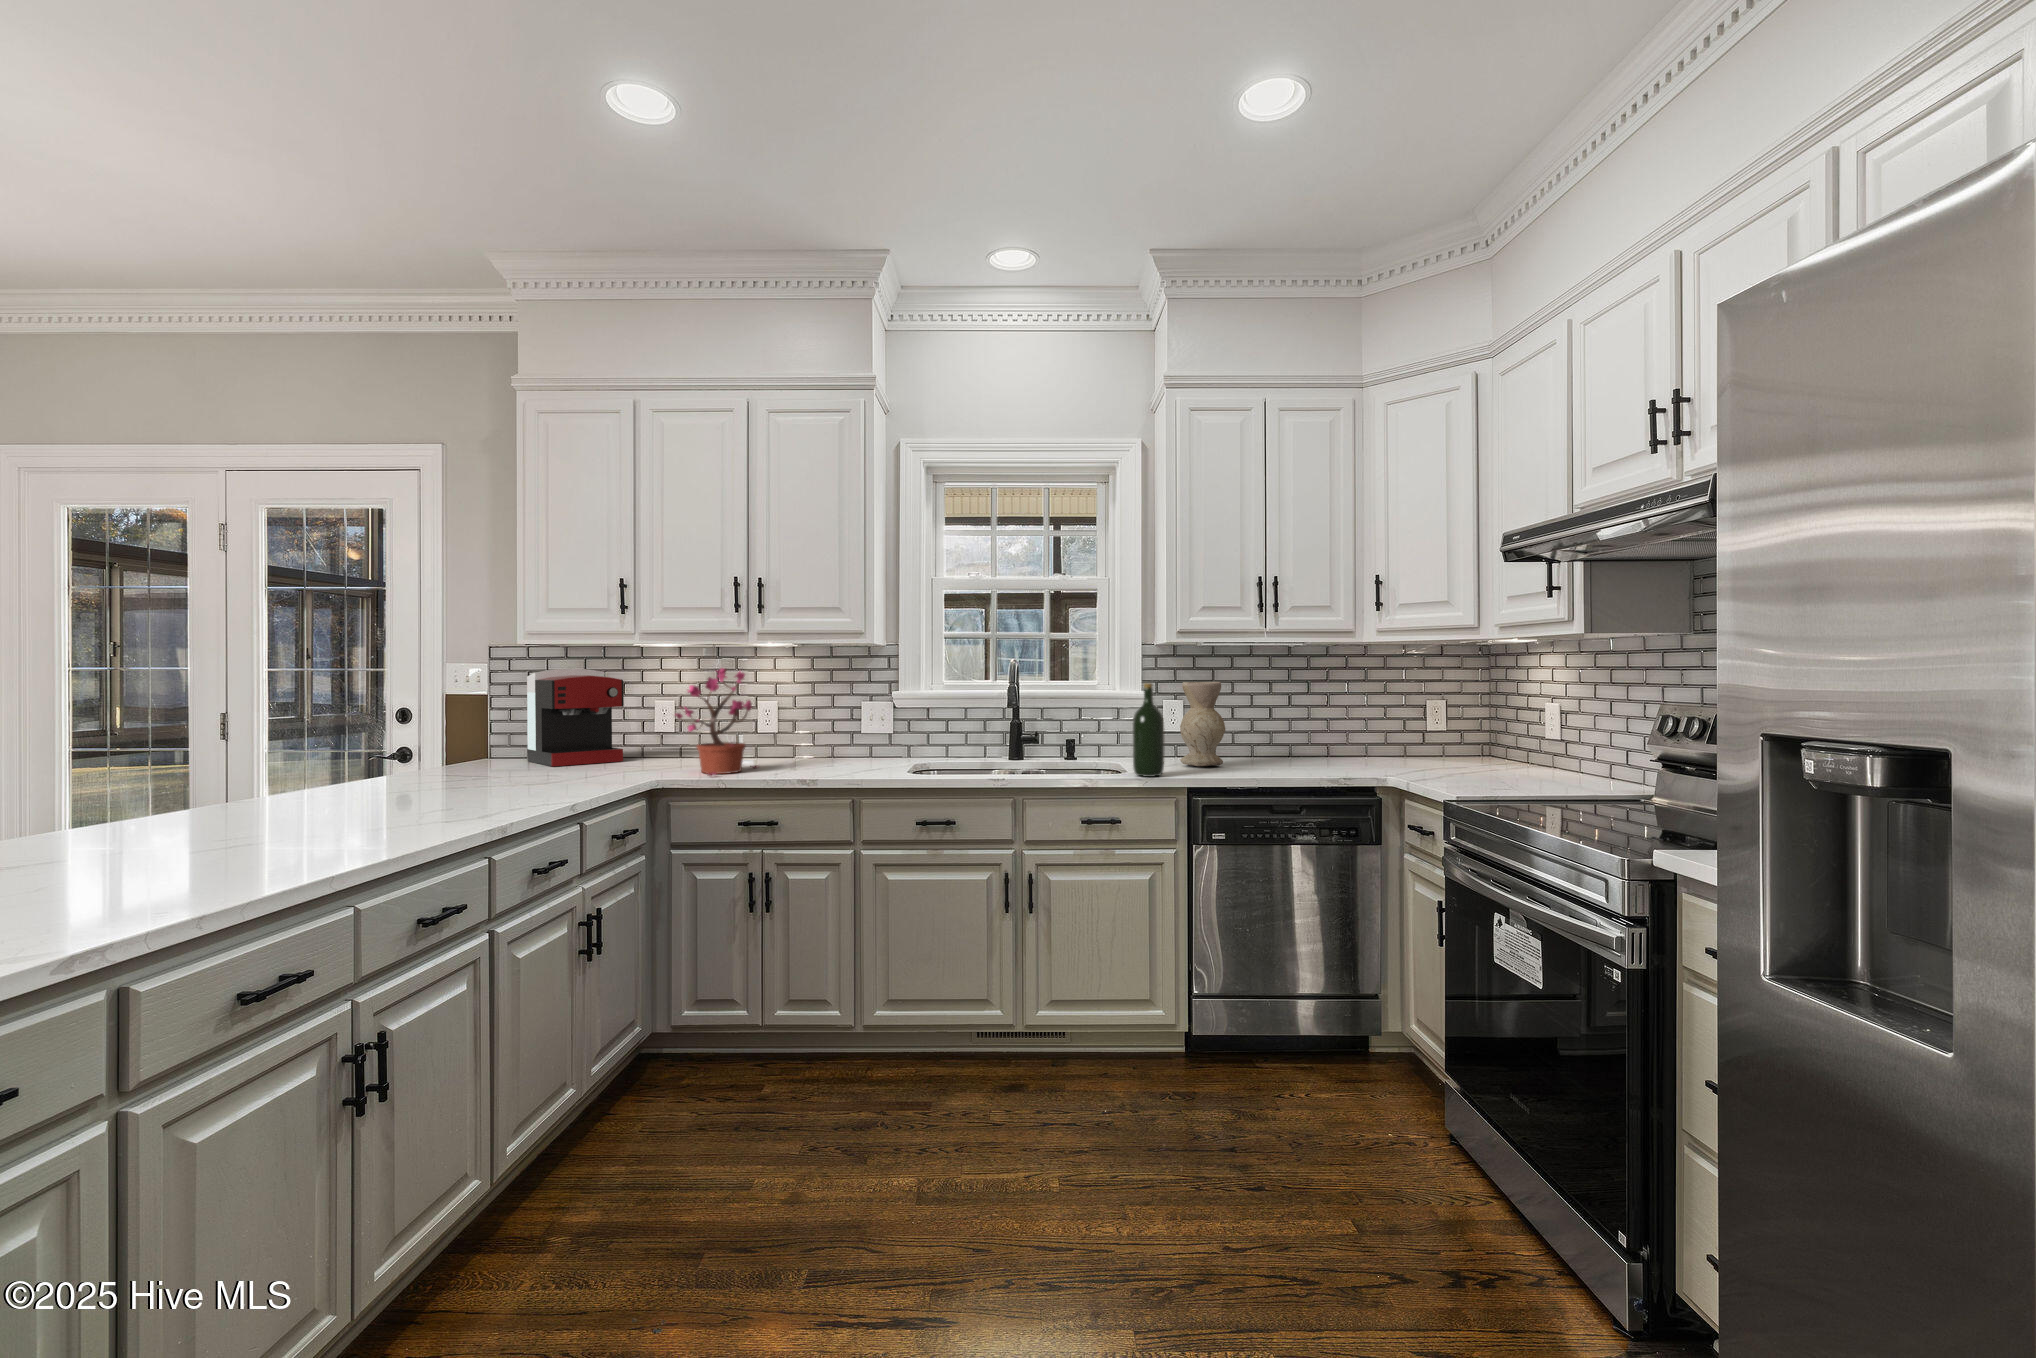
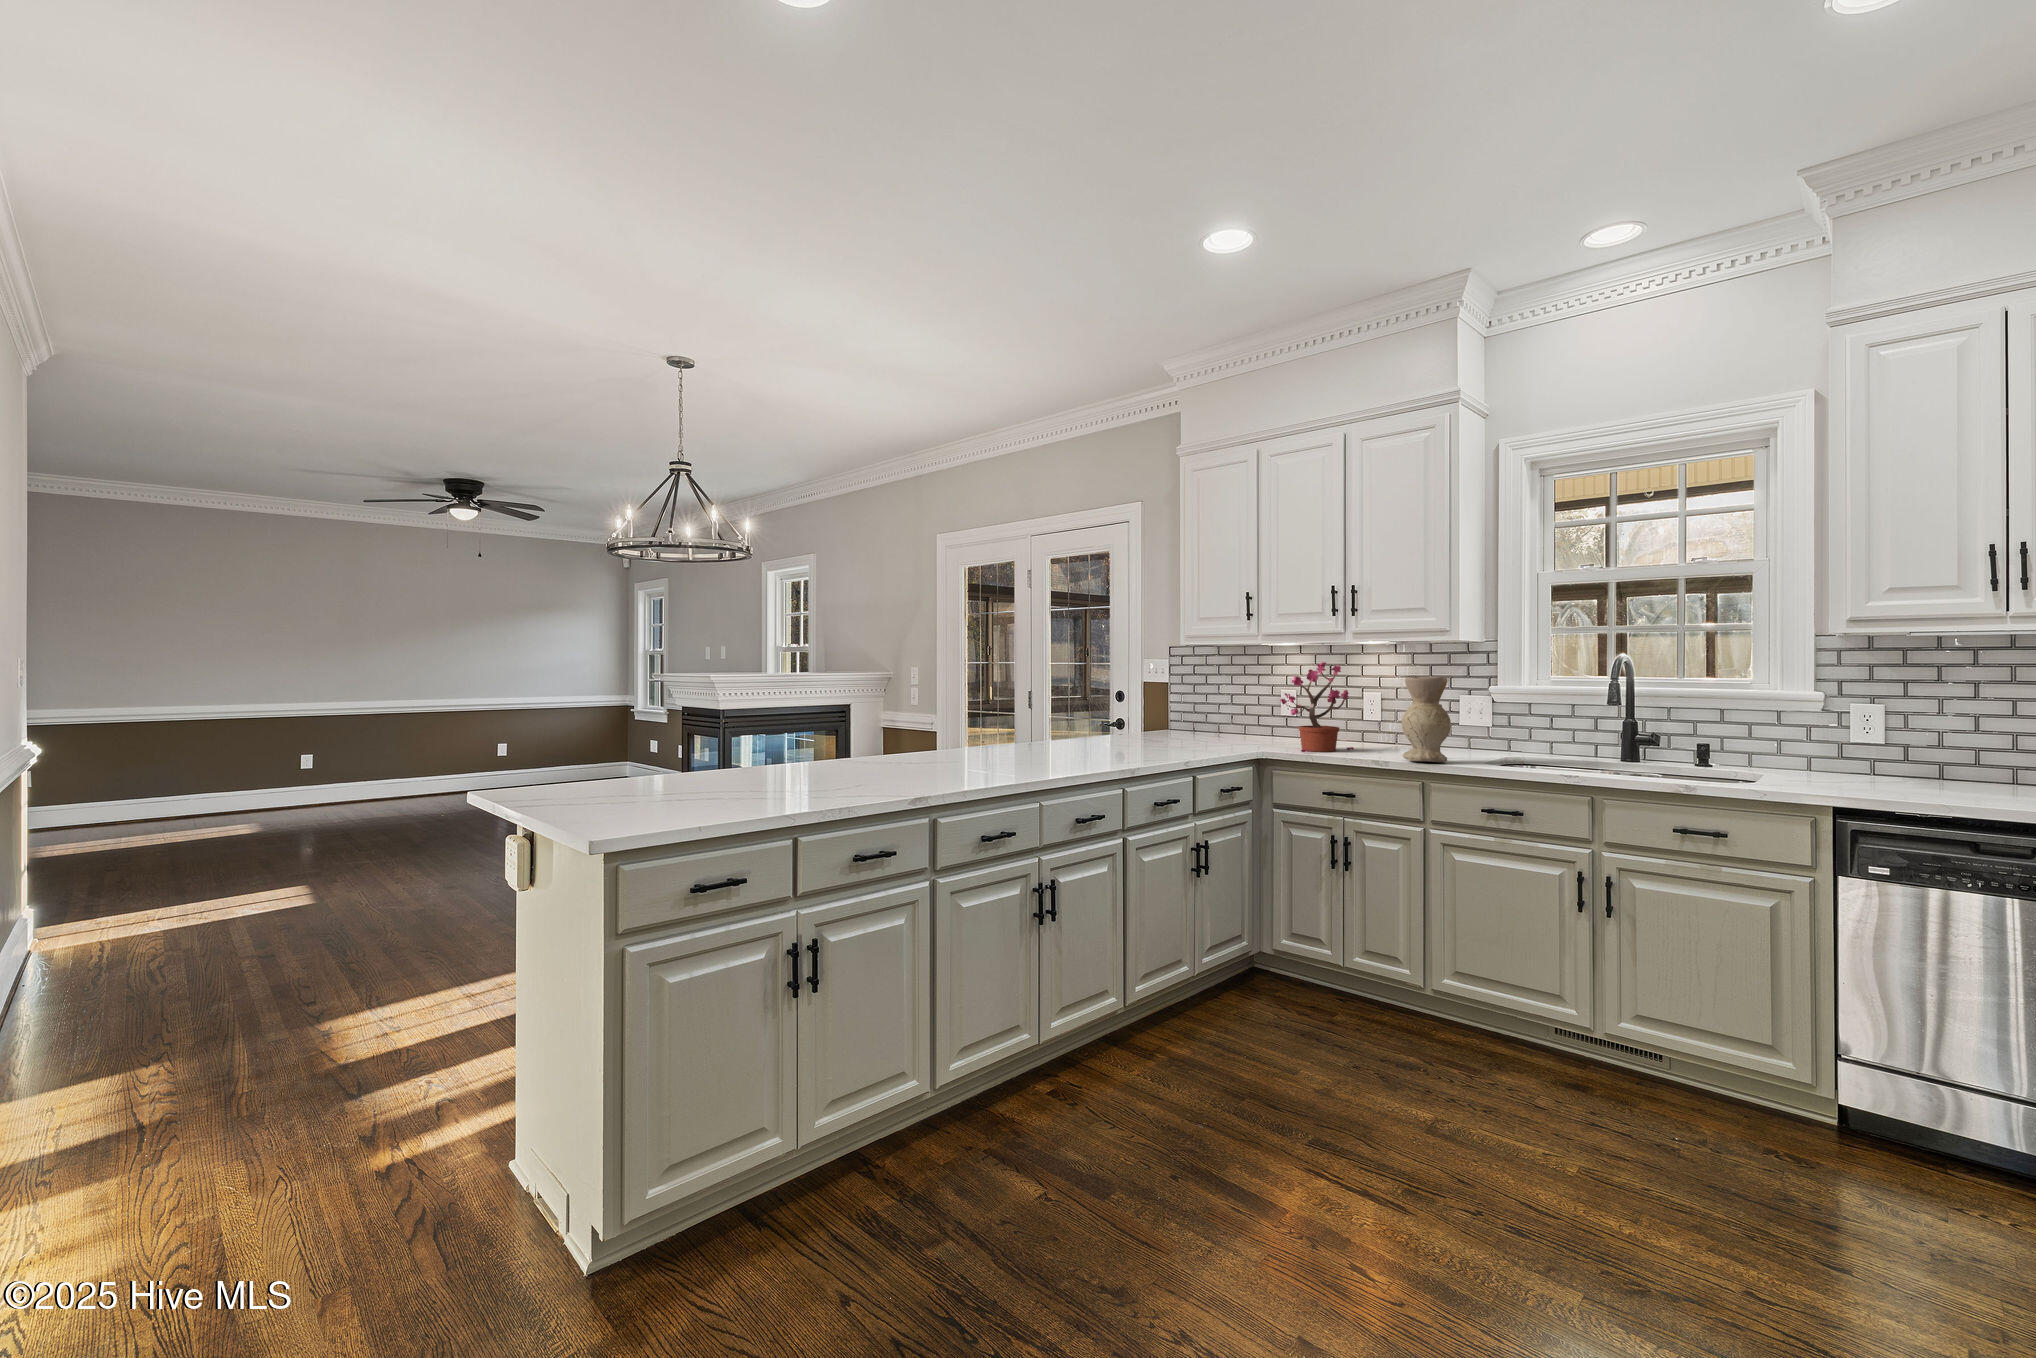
coffee maker: present [527,668,624,766] -> none [1189,662,1255,738]
vase: present [1180,682,1225,766] -> present [1402,676,1451,762]
wine bottle: present [1133,683,1165,777] -> none [1751,681,1797,788]

